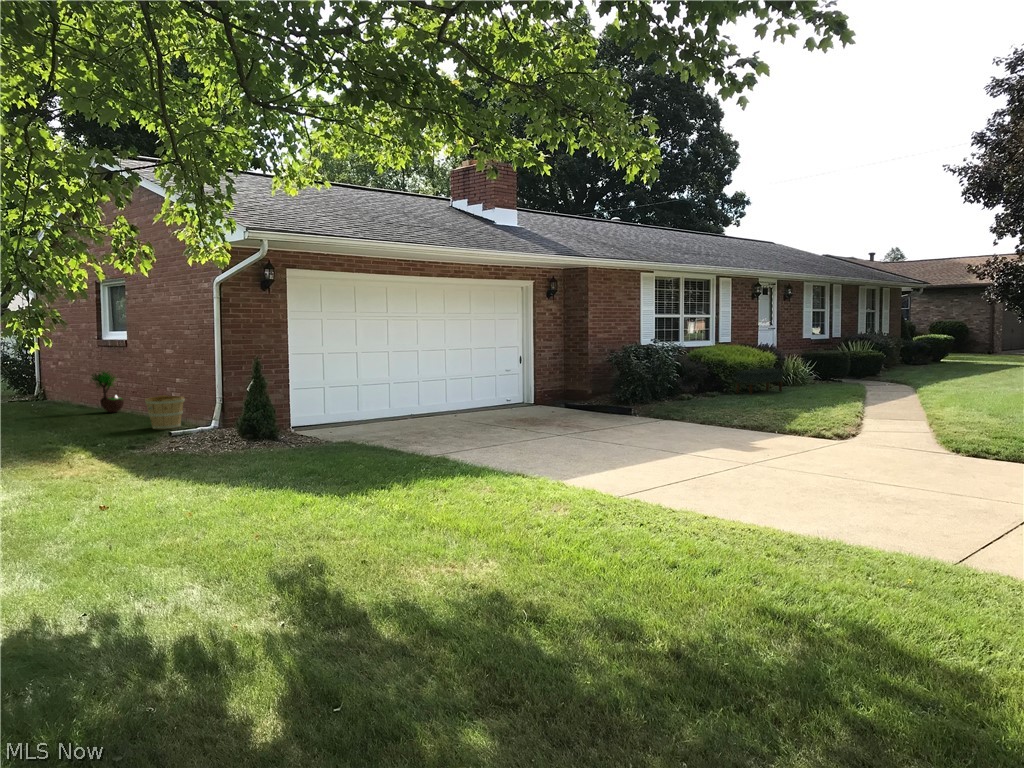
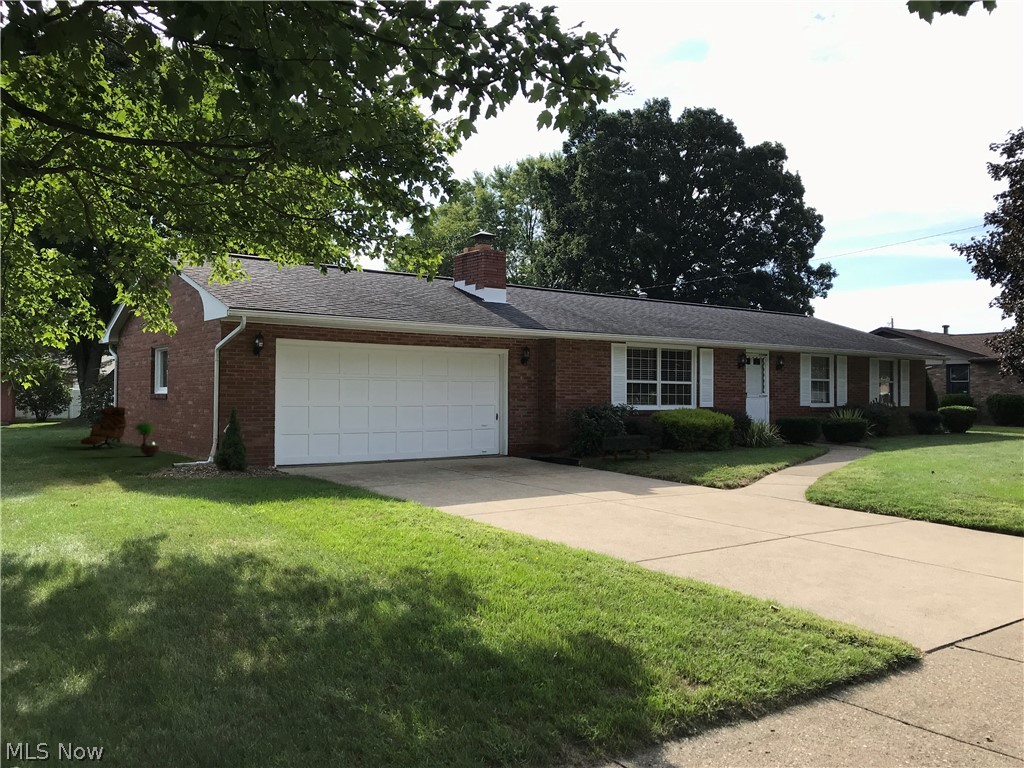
lounge chair: none [14,351,69,406] -> present [81,407,127,450]
bench: present [736,368,783,395] -> present [602,435,651,462]
wooden bucket: present [145,395,185,429] -> none [164,440,196,467]

